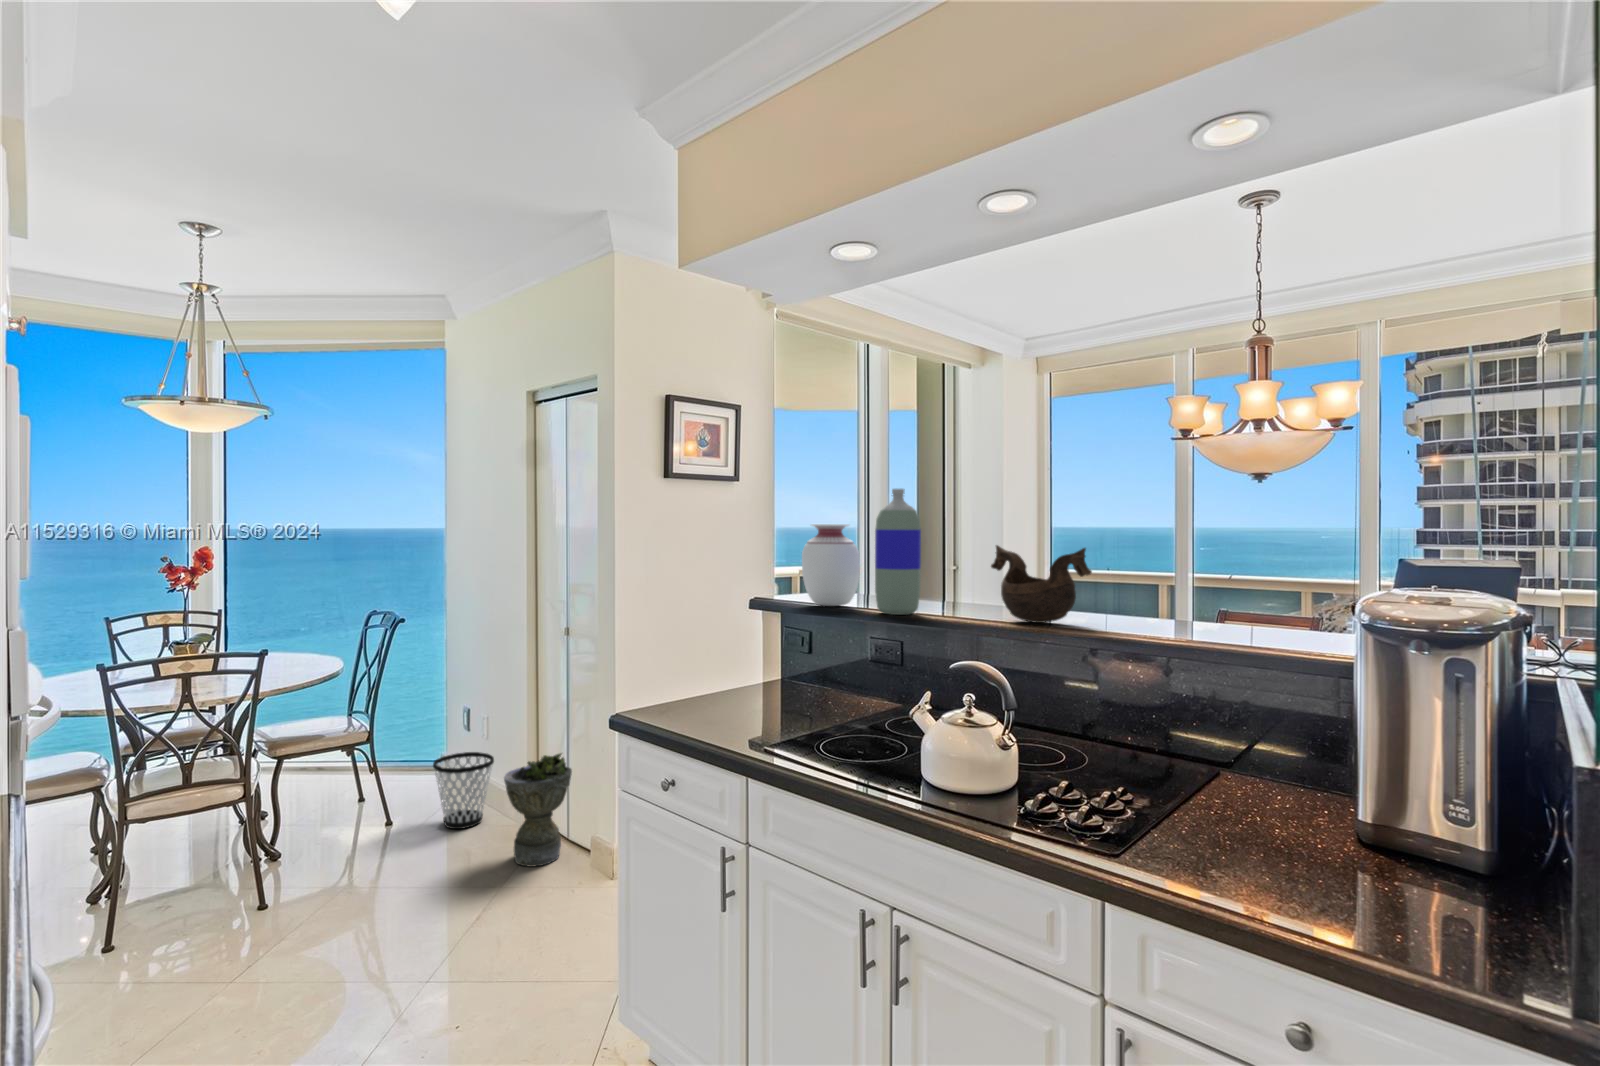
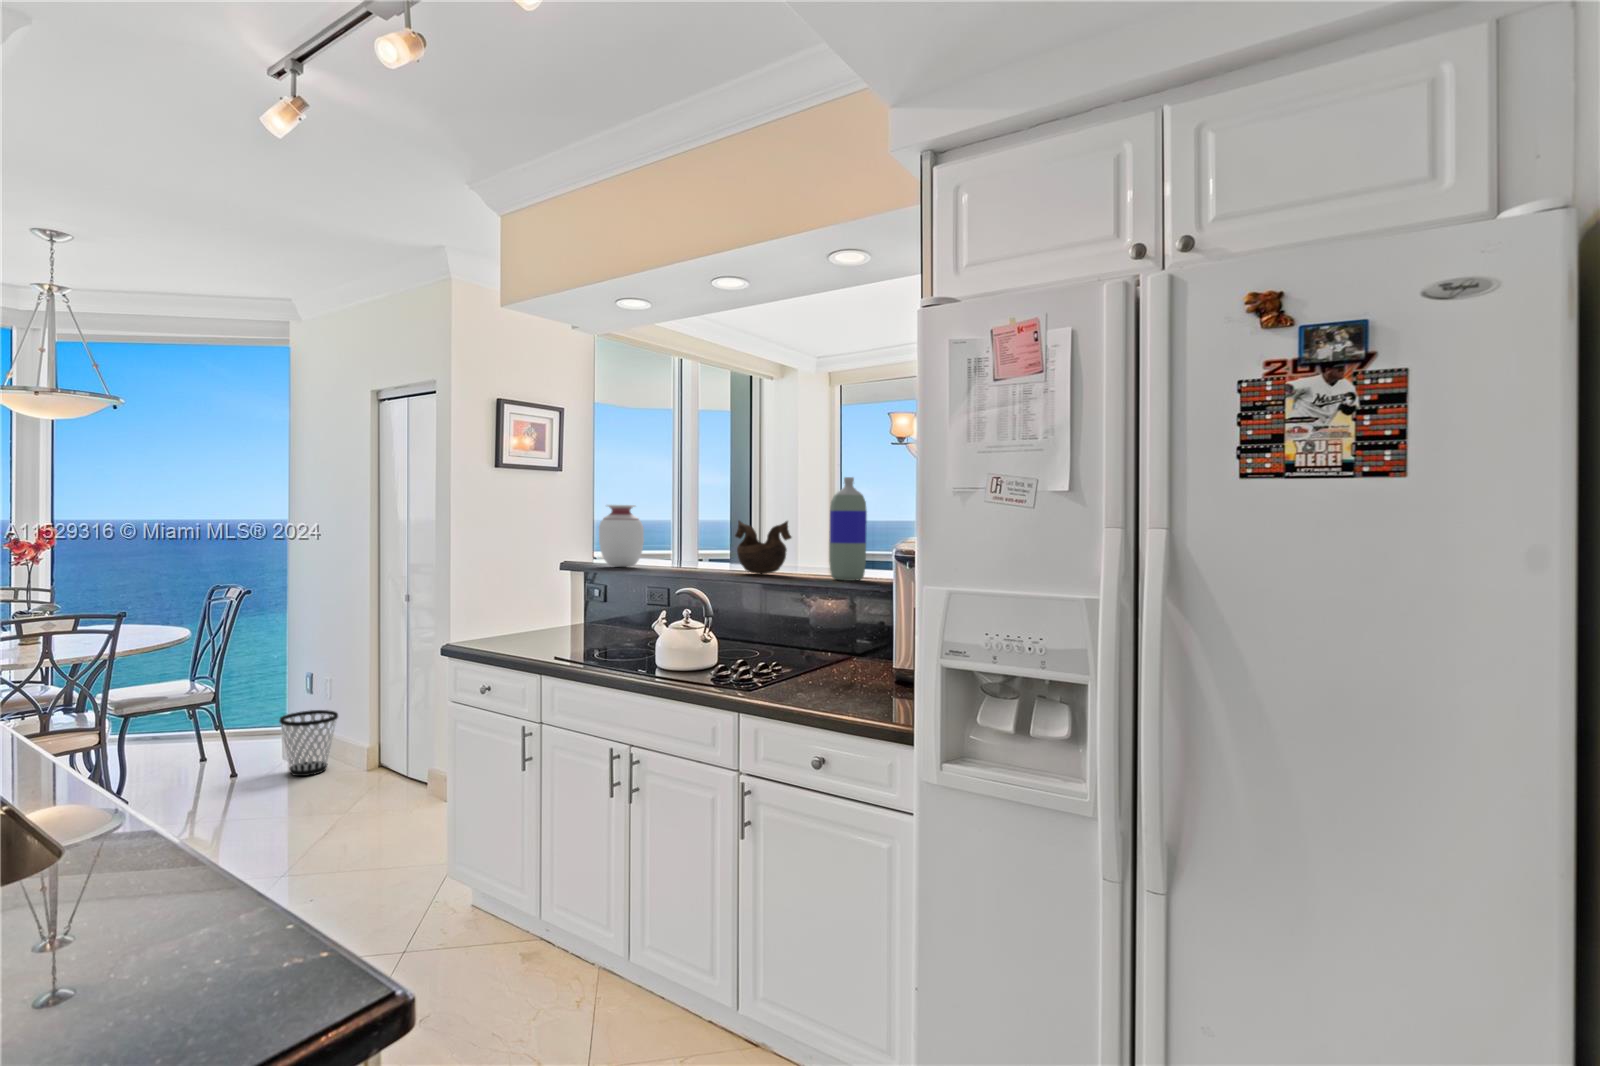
bottle: present [875,489,921,615] -> present [829,477,867,581]
planter: present [504,754,572,867] -> none [349,703,412,798]

